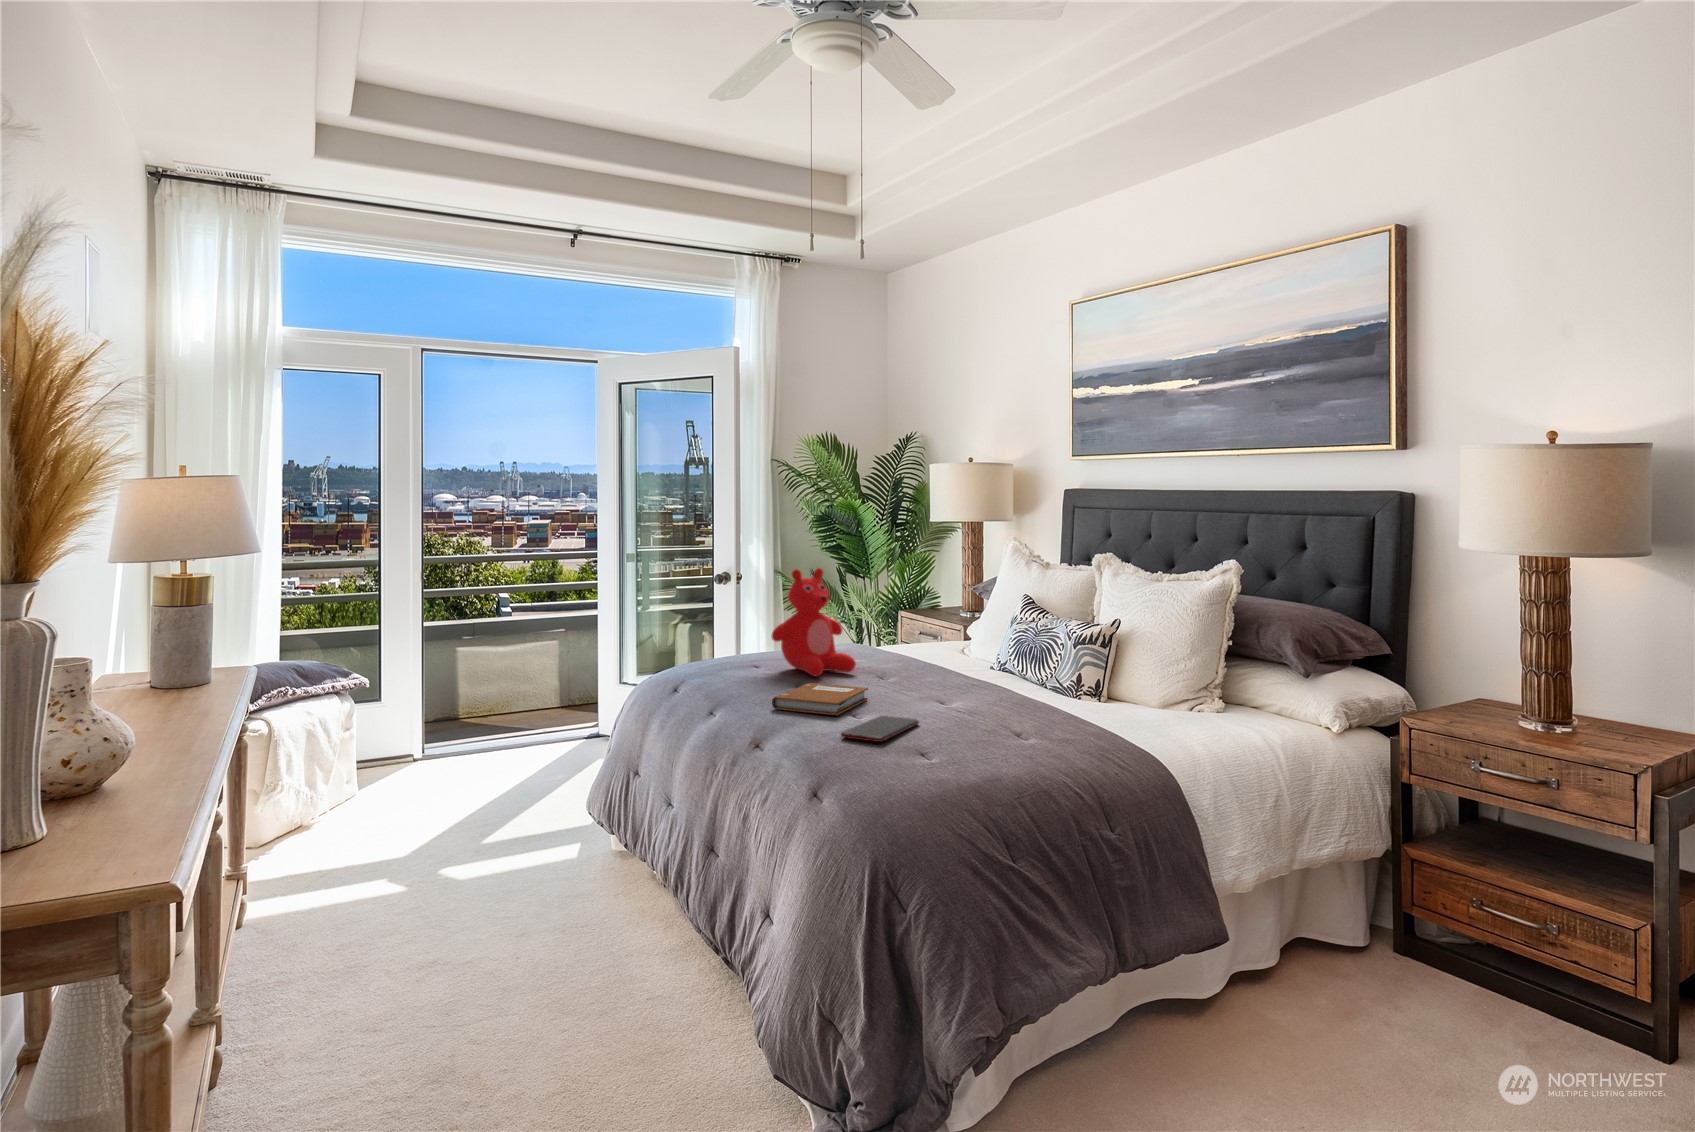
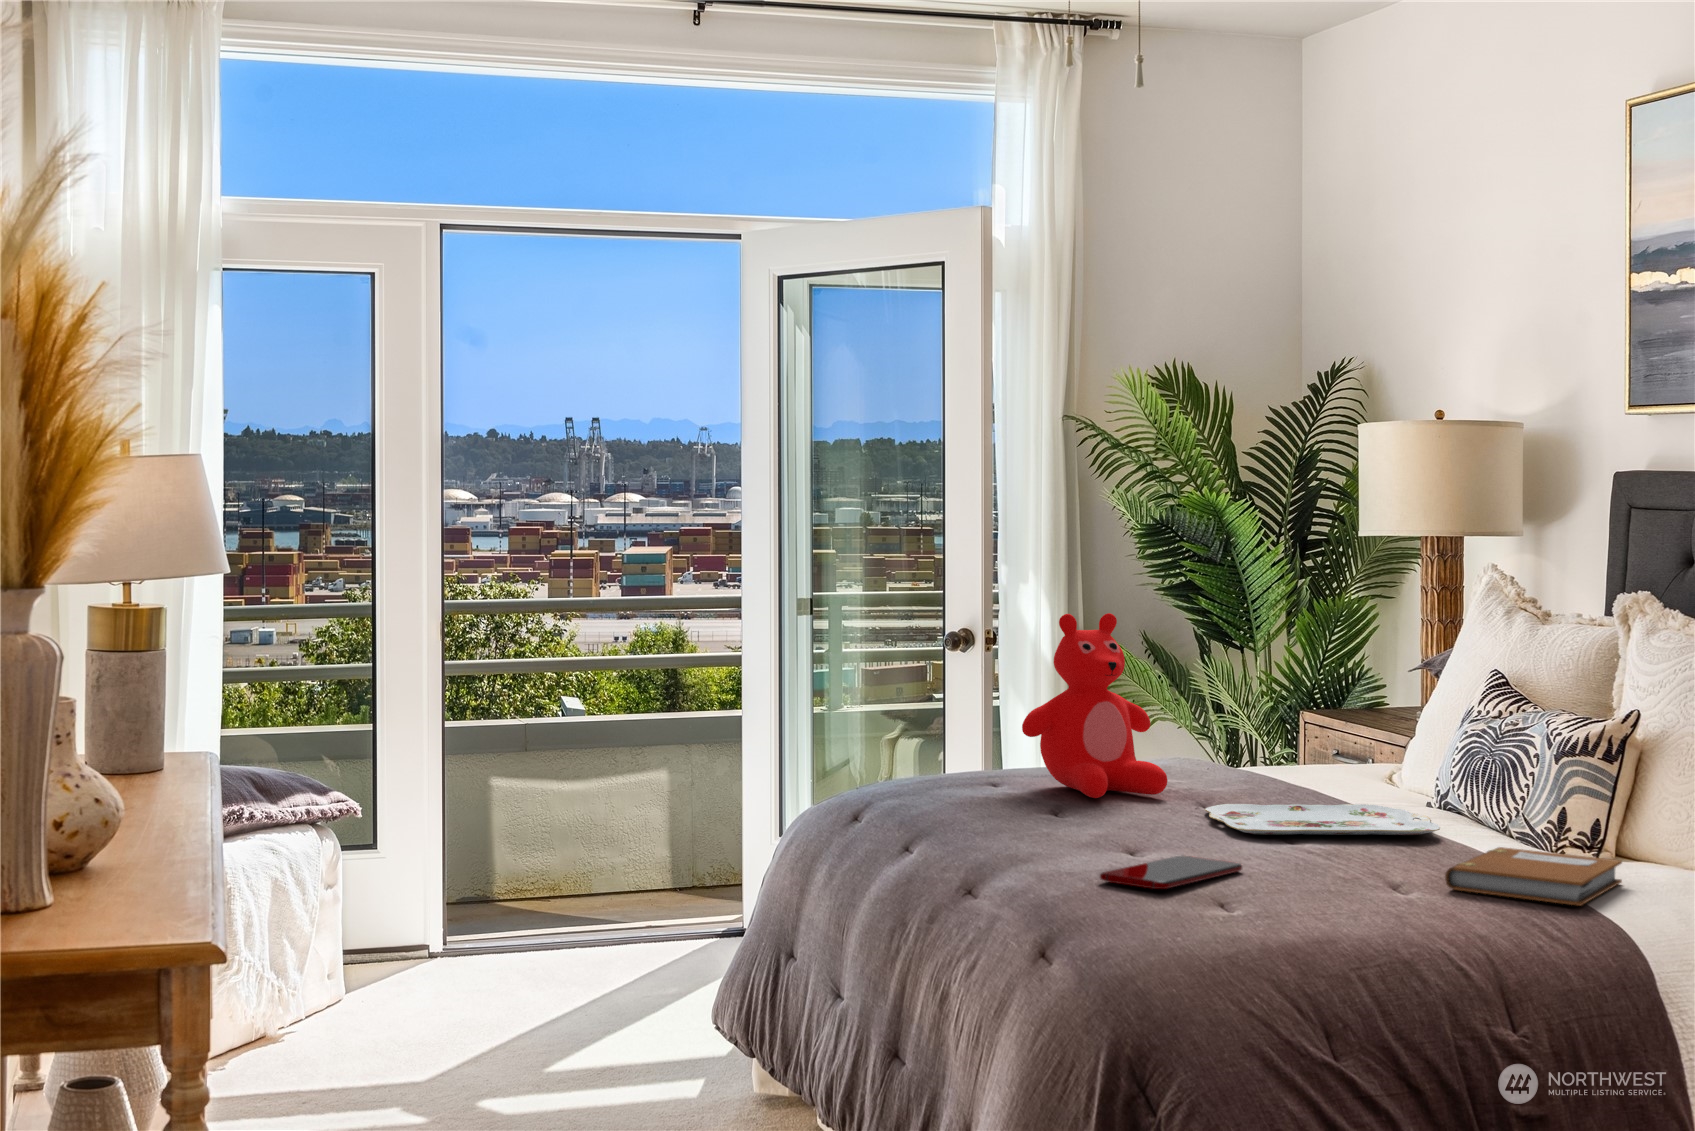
serving tray: none [881,673,1014,697] -> present [1205,804,1440,835]
notebook: present [772,683,868,715] -> present [1445,847,1622,906]

